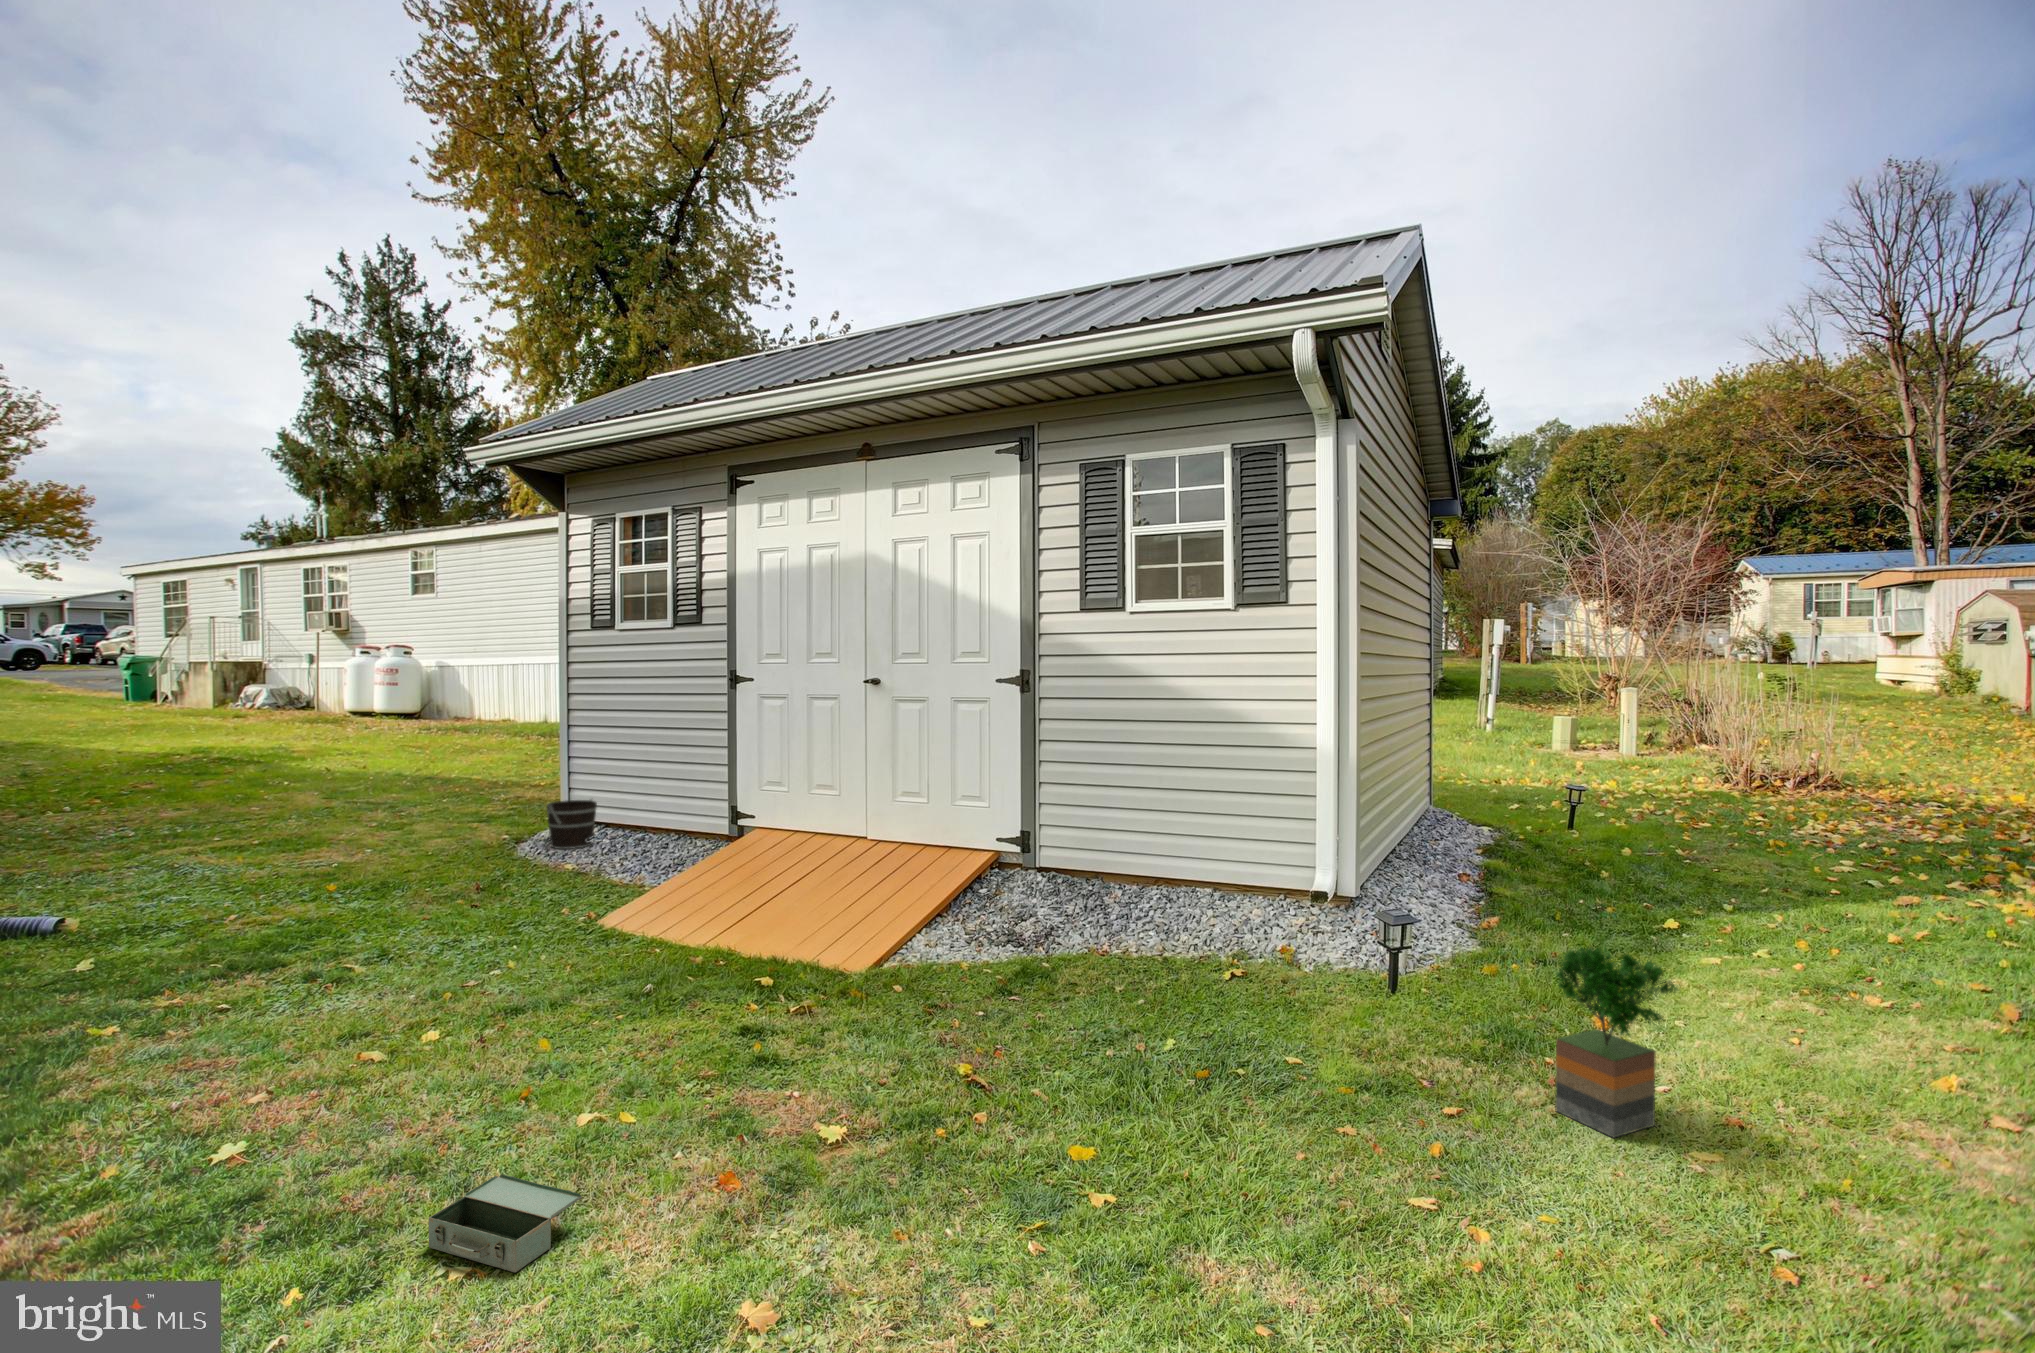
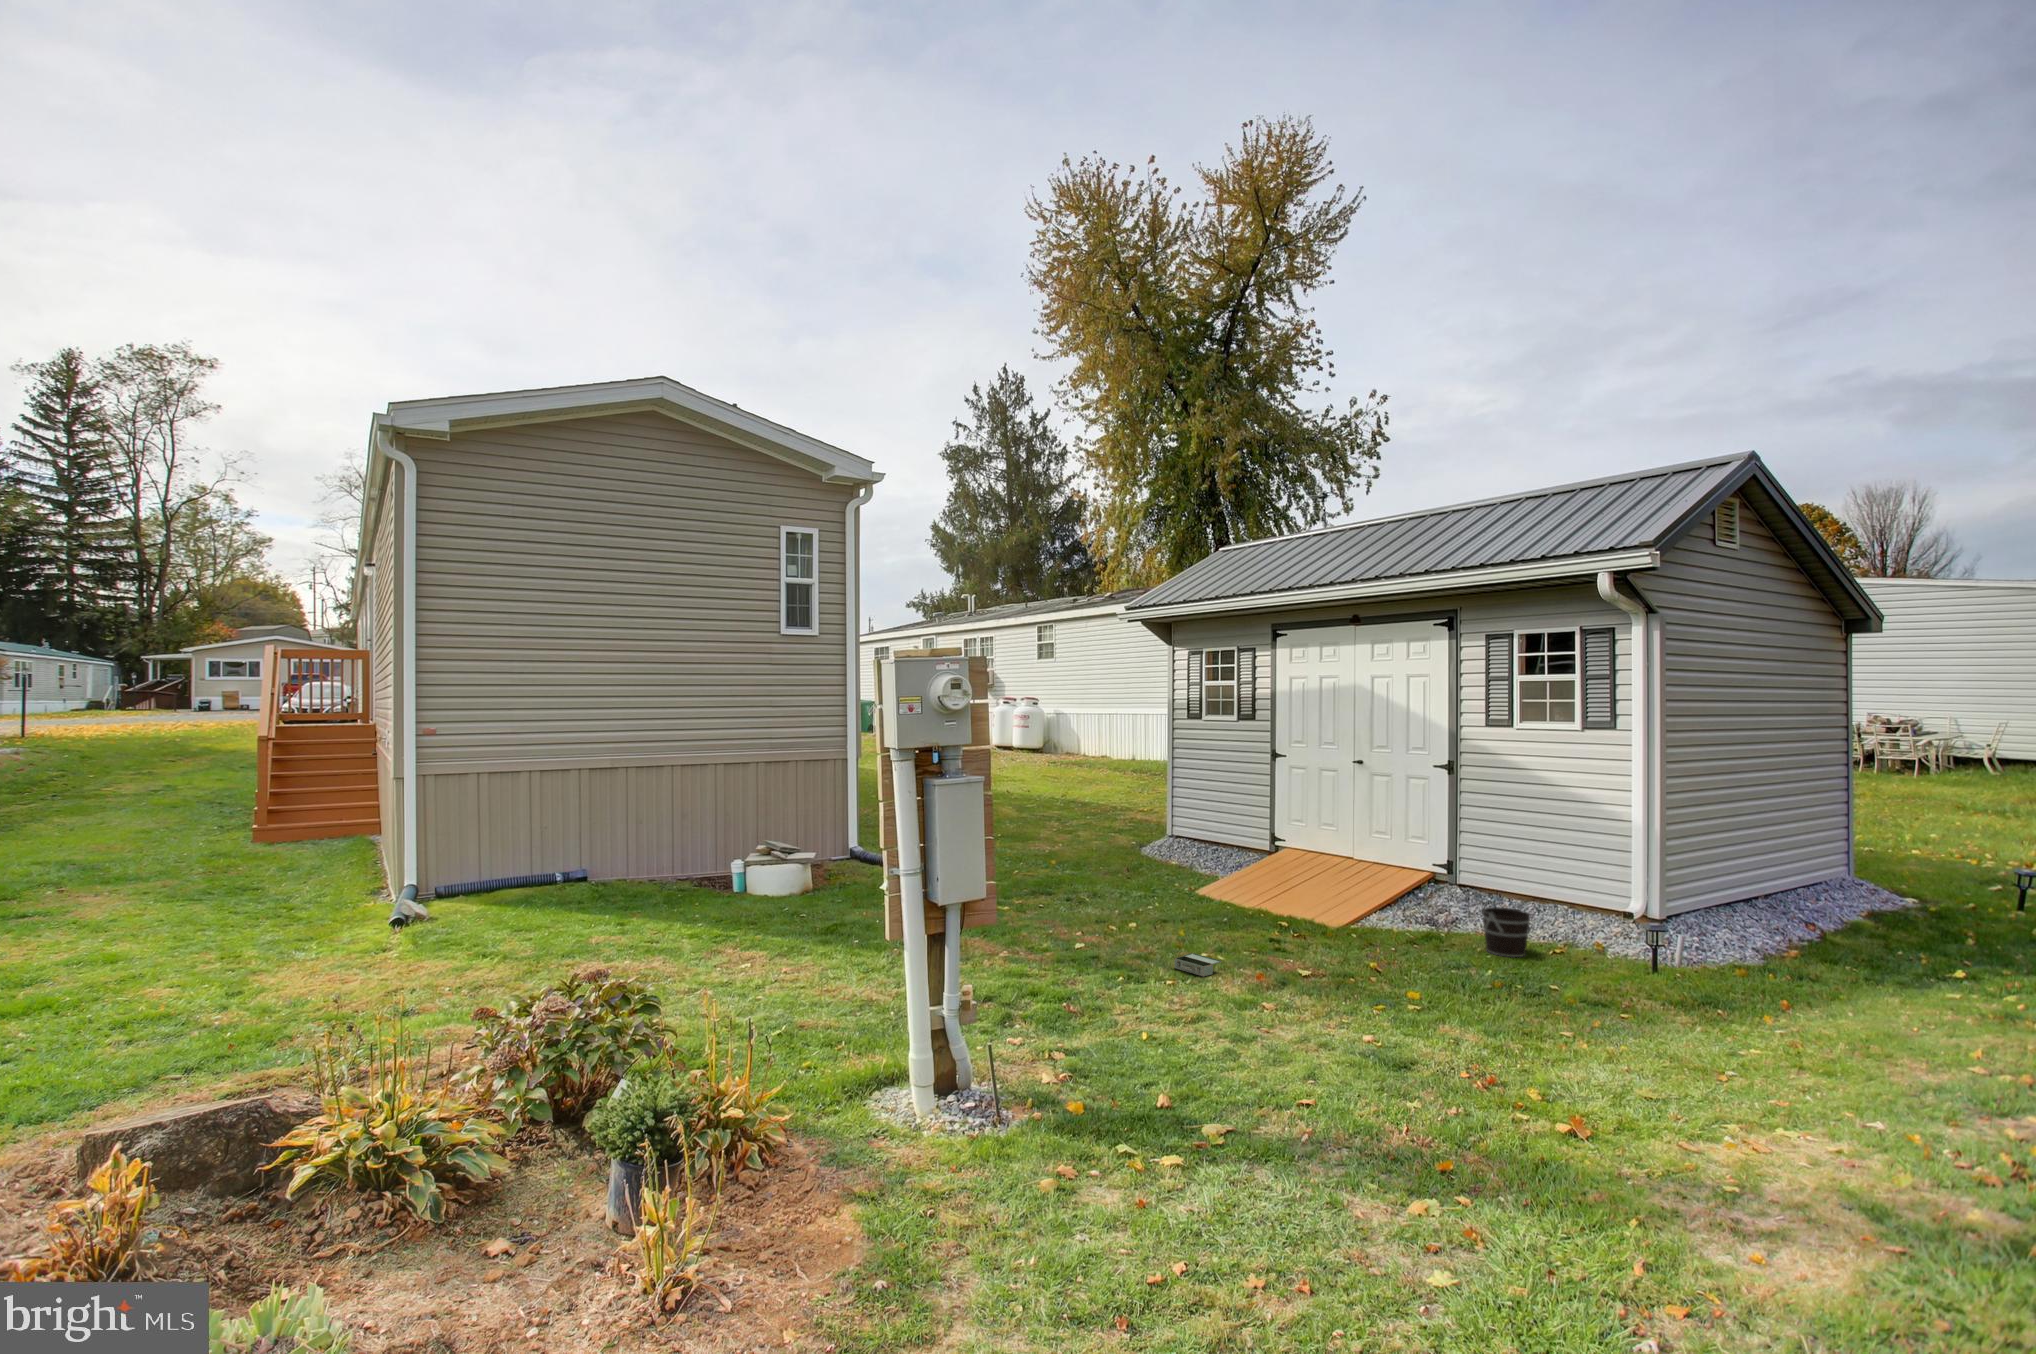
bucket: present [547,800,597,849] -> present [1482,907,1530,957]
potted tree: present [1556,946,1679,1138] -> none [1663,933,1736,1024]

